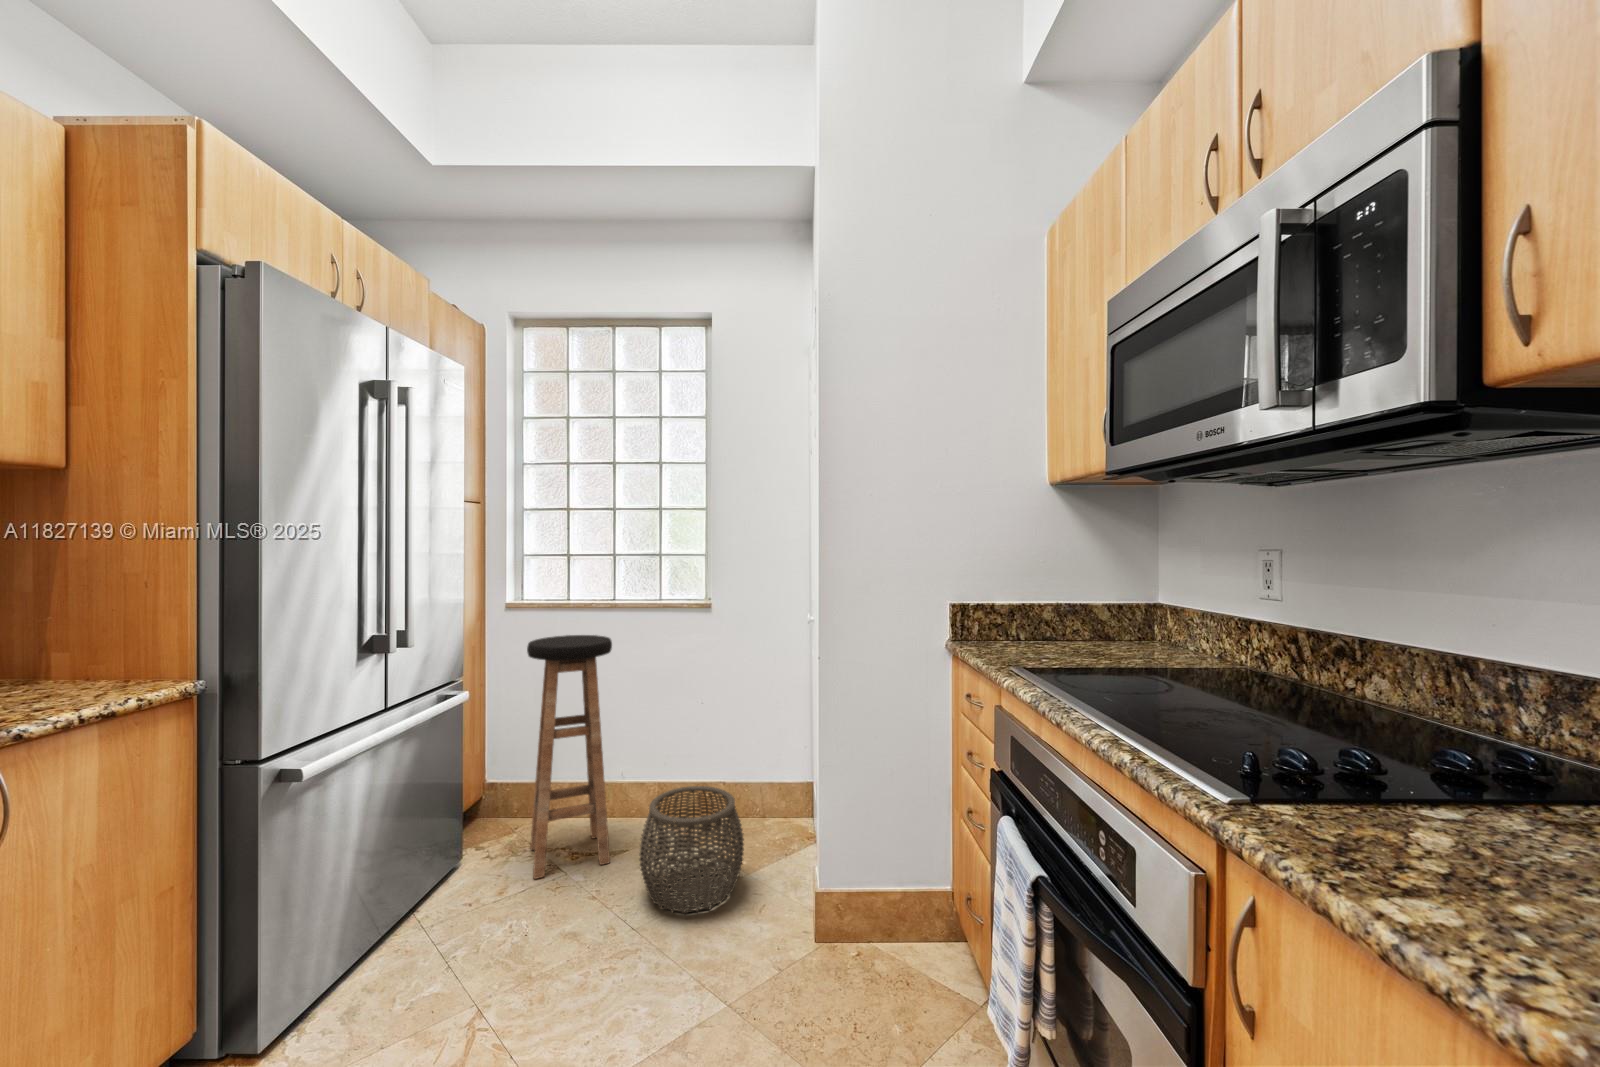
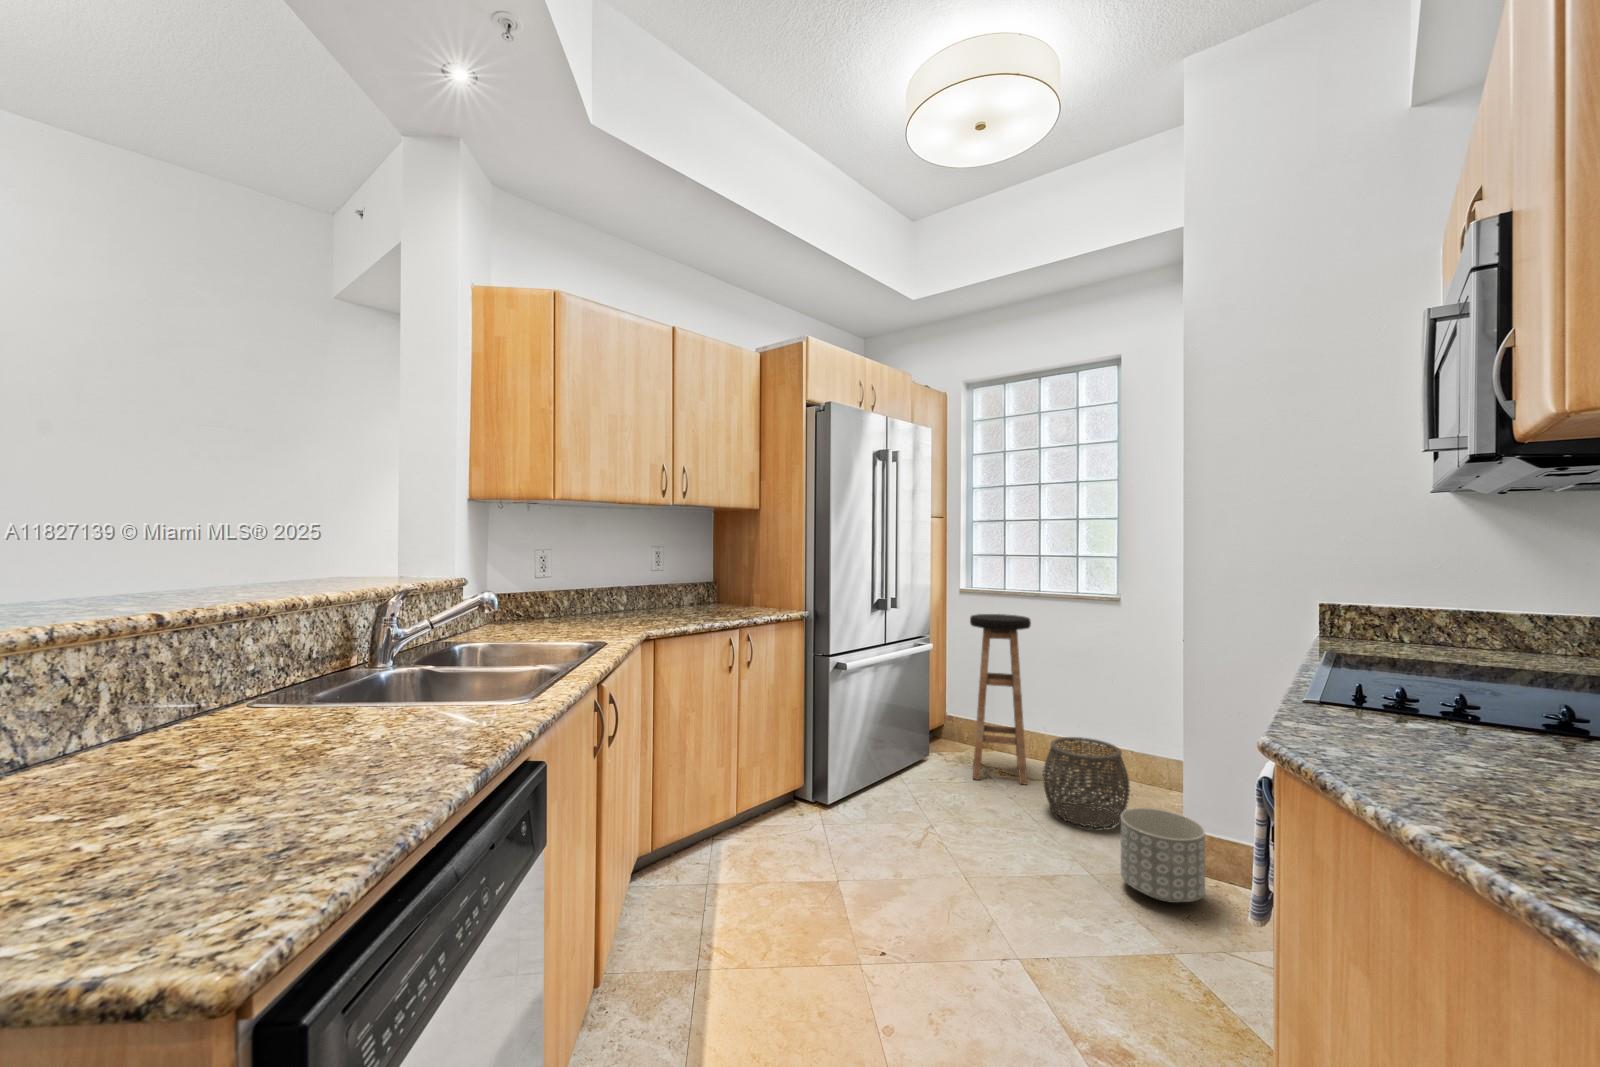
planter: none [768,877,864,1015] -> present [1121,808,1205,903]

